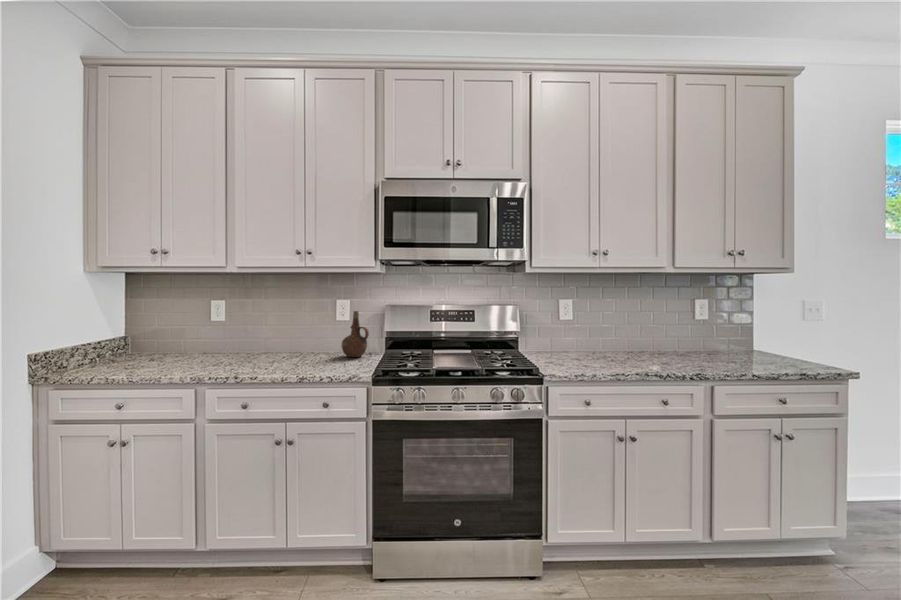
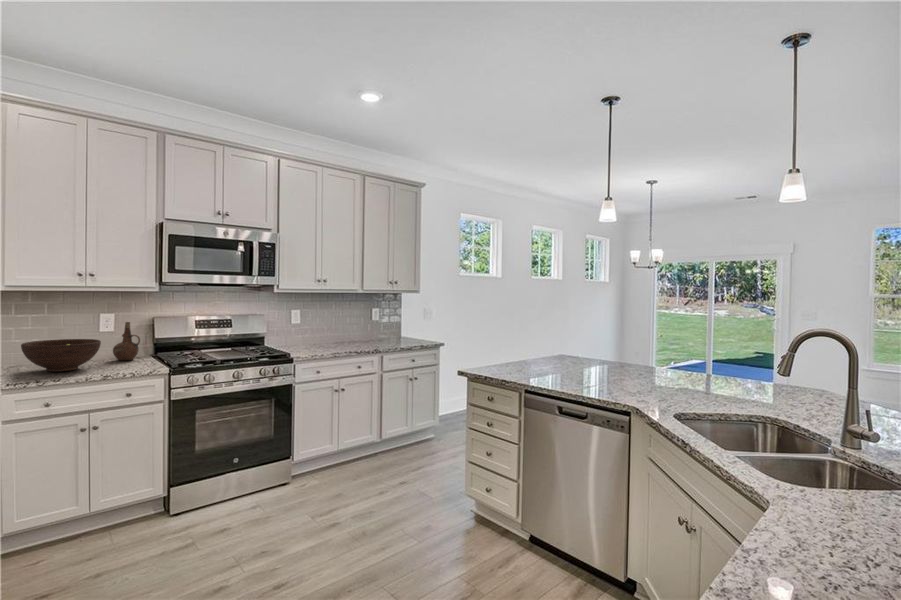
fruit bowl: none [241,329,317,366] -> present [21,339,101,372]

